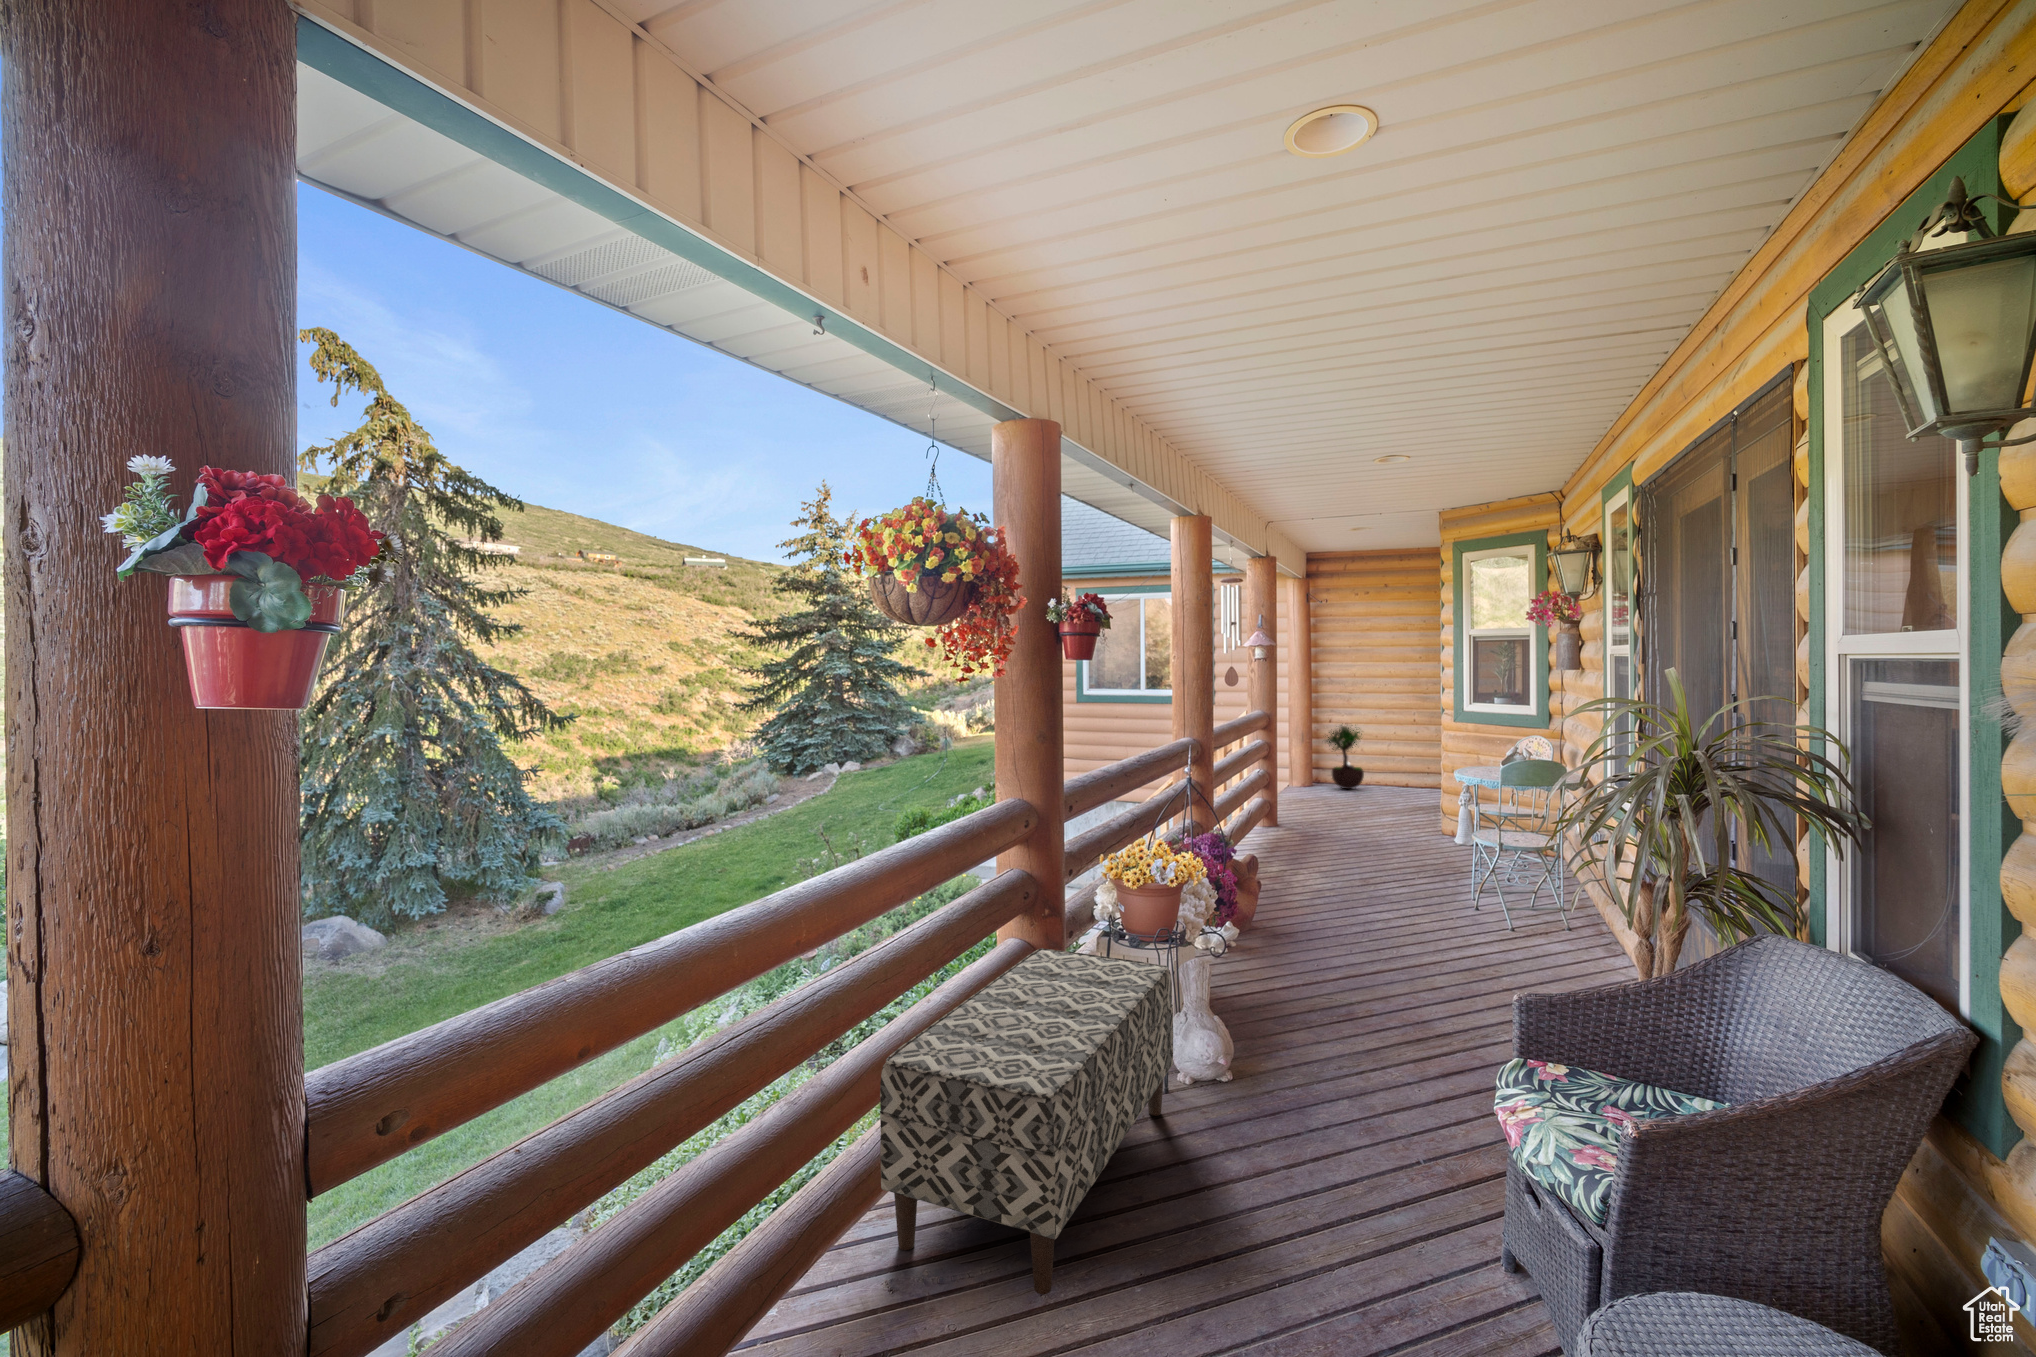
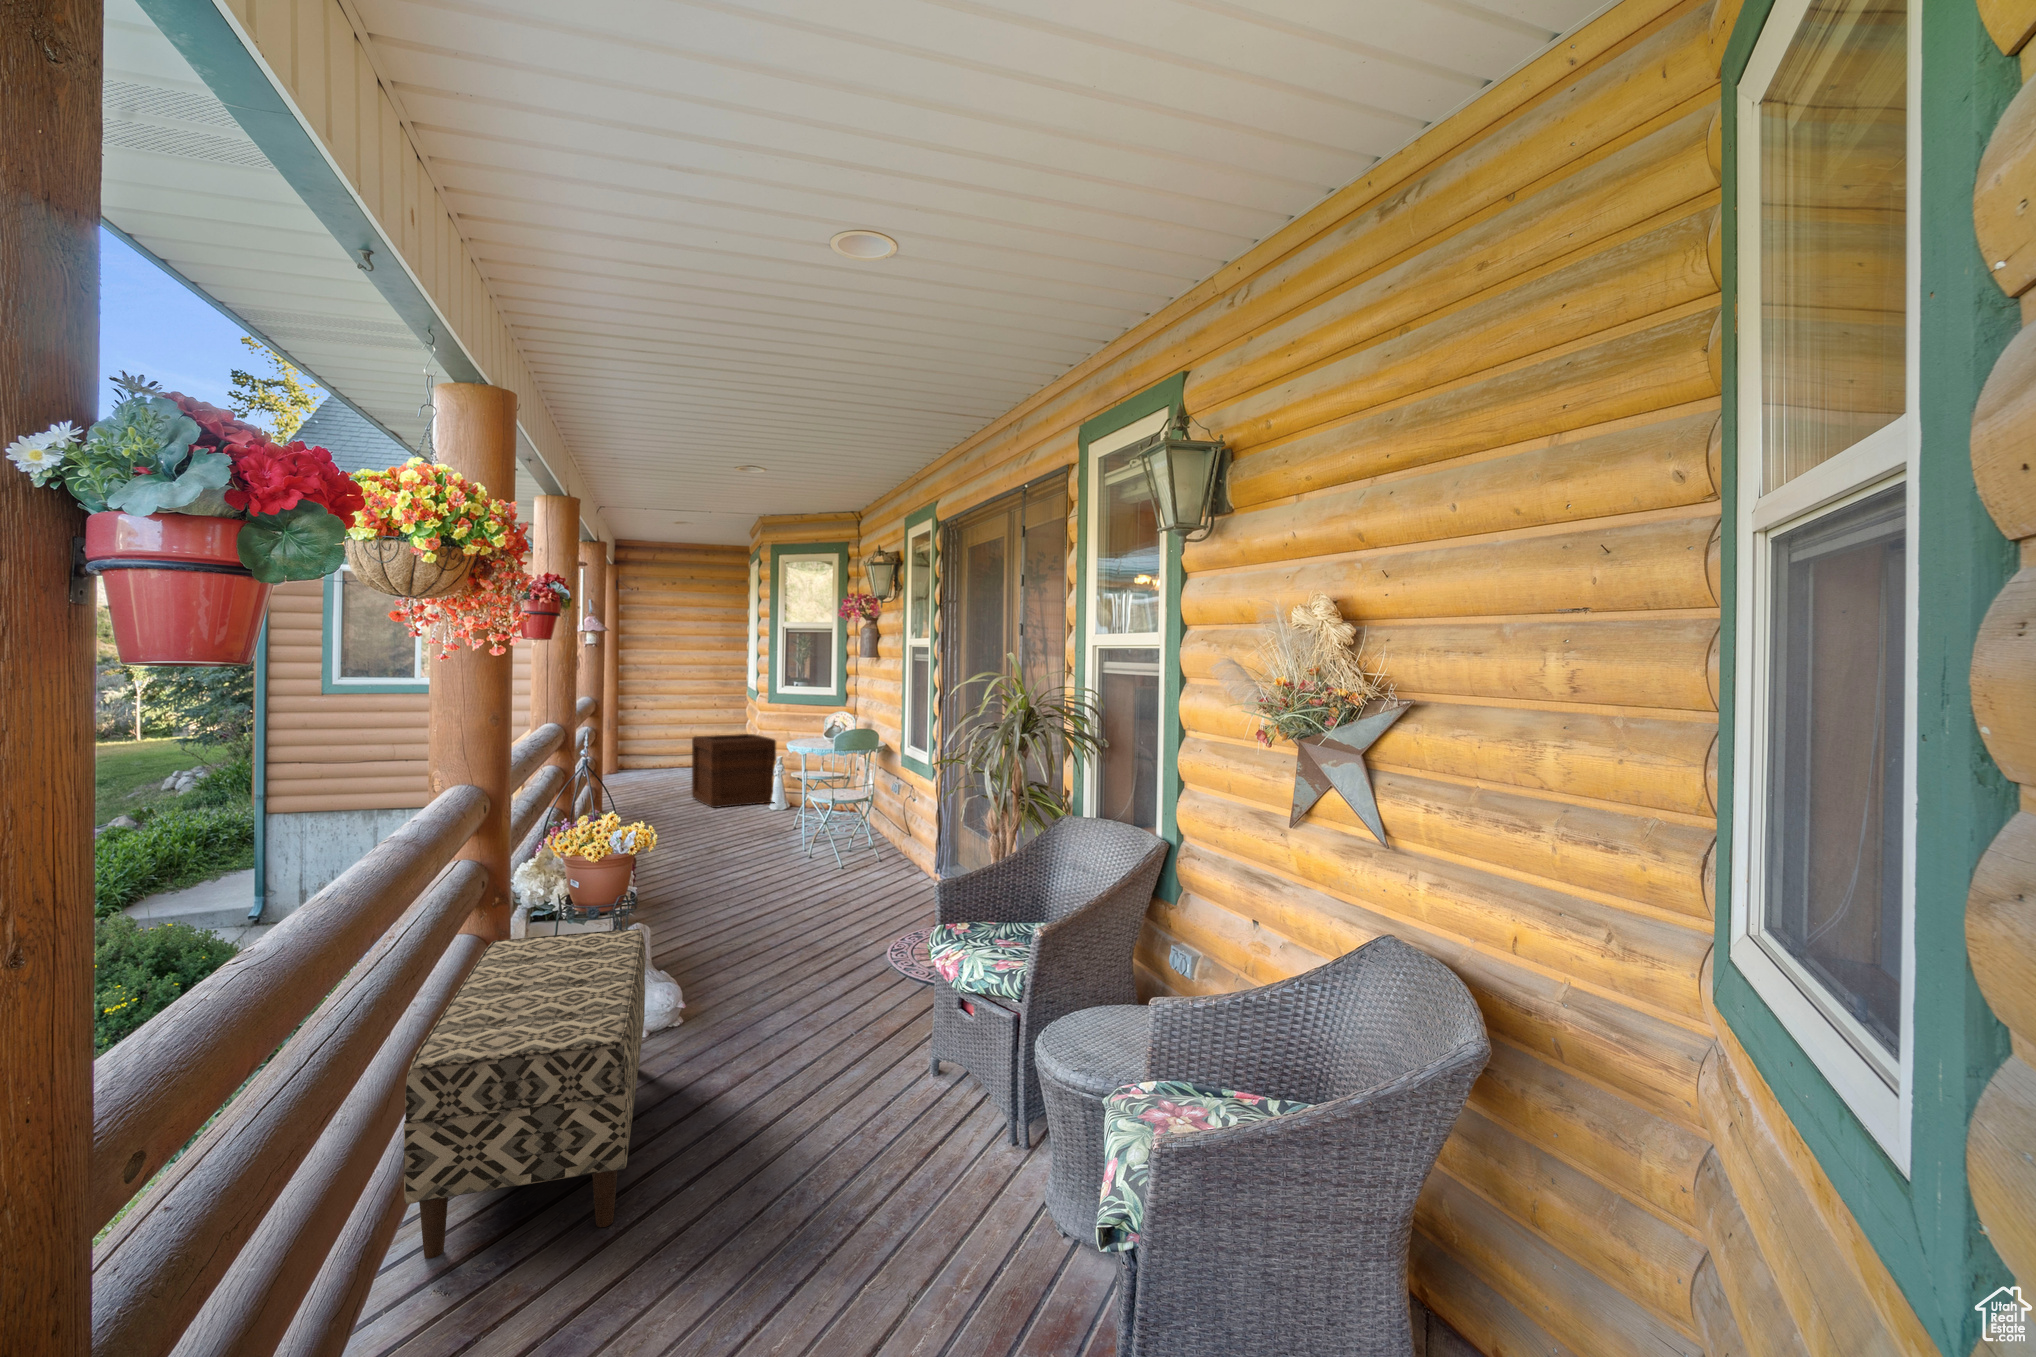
potted tree: present [1327,725,1364,789] -> none [634,703,678,771]
wooden crate: none [1367,756,1459,836] -> present [692,734,776,808]

